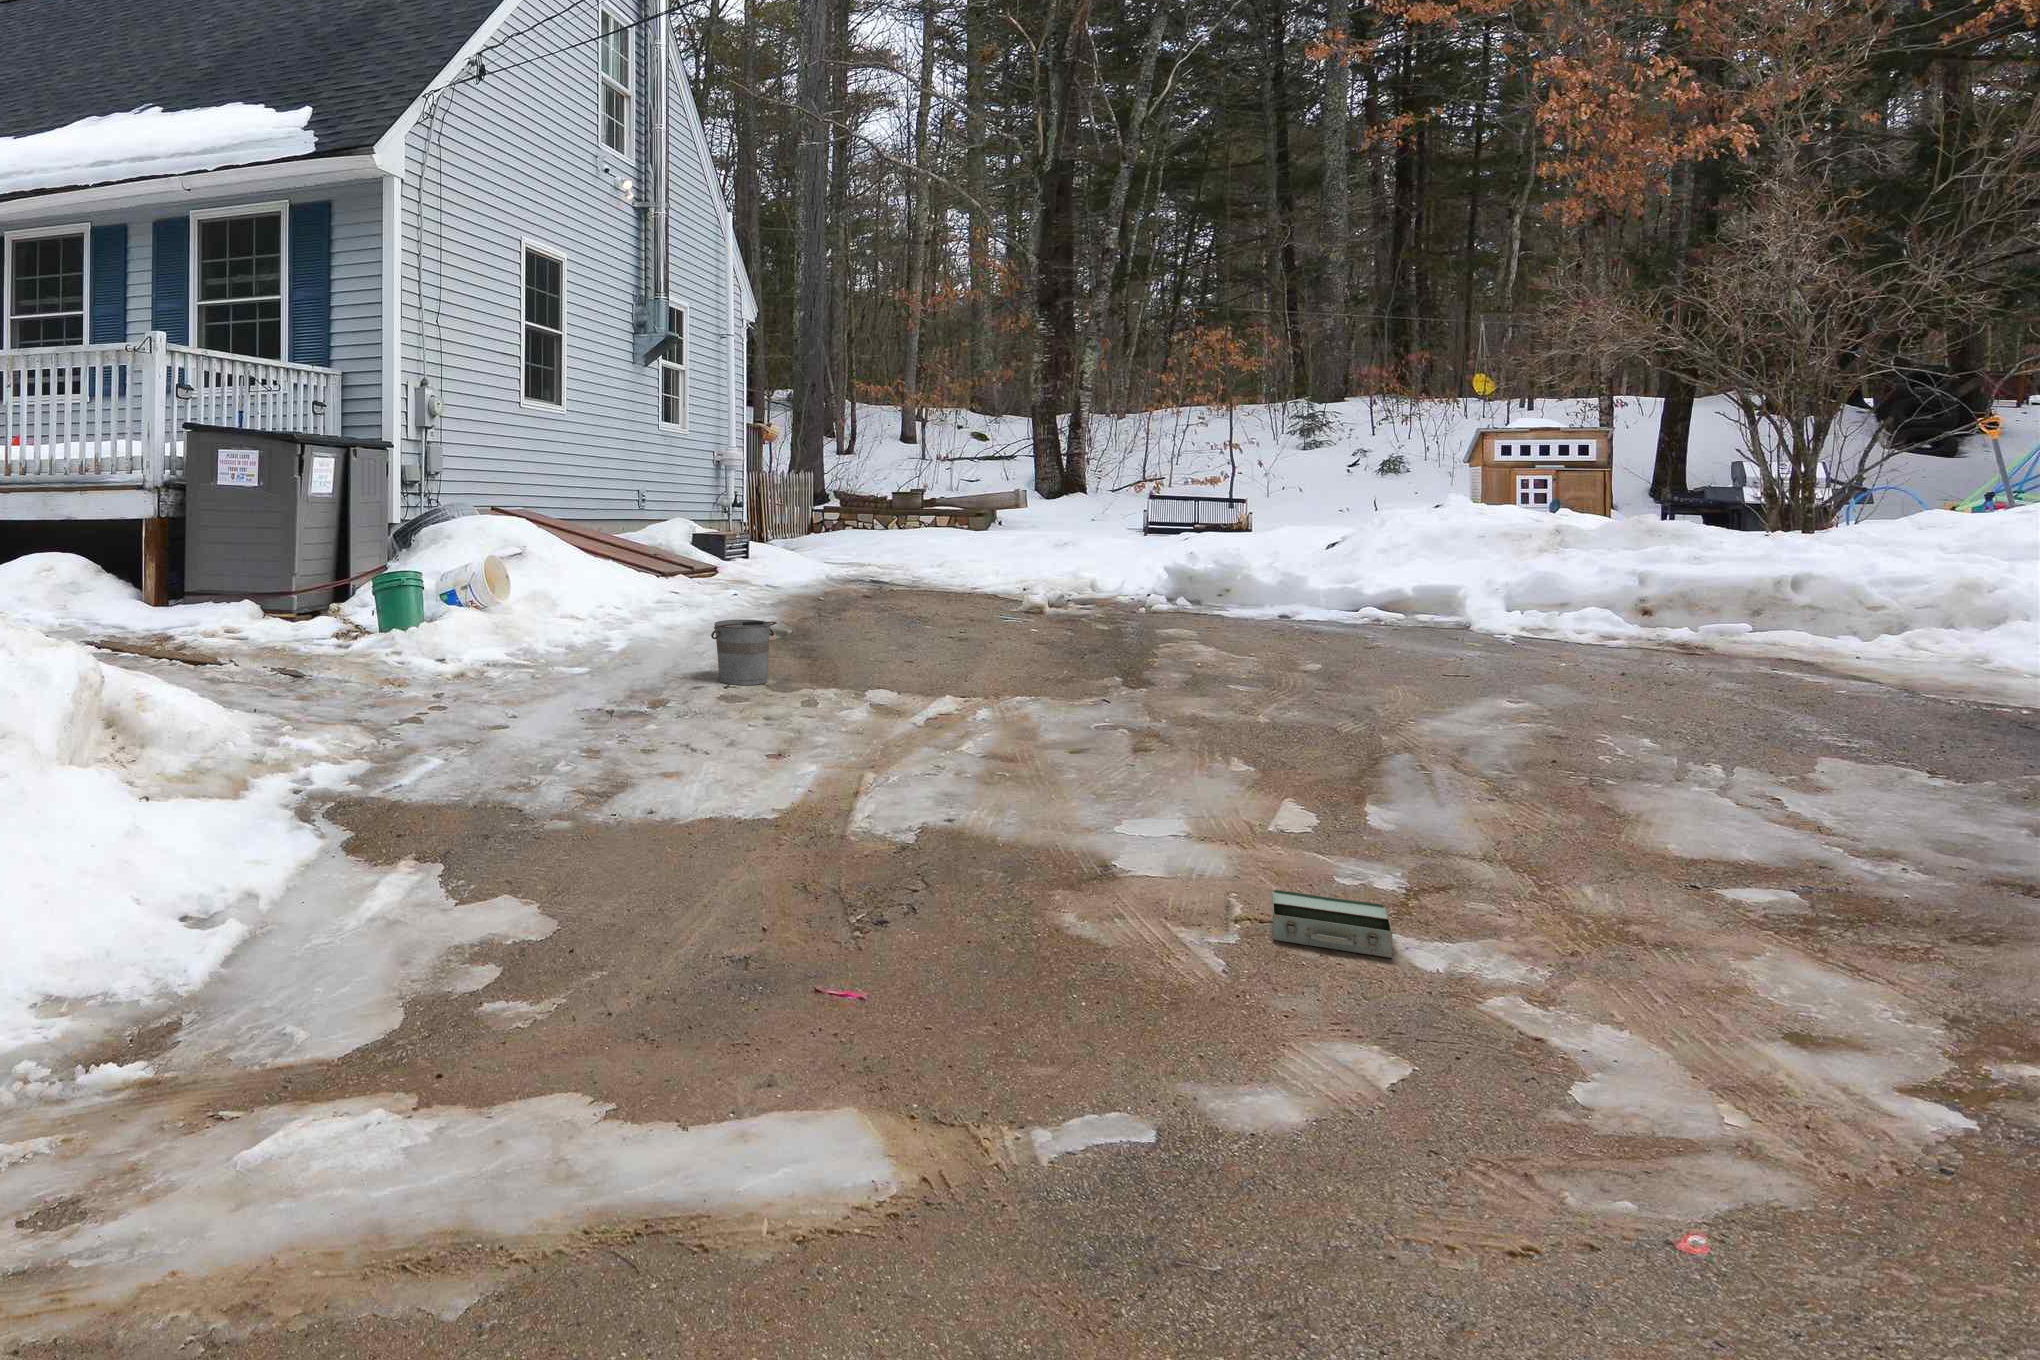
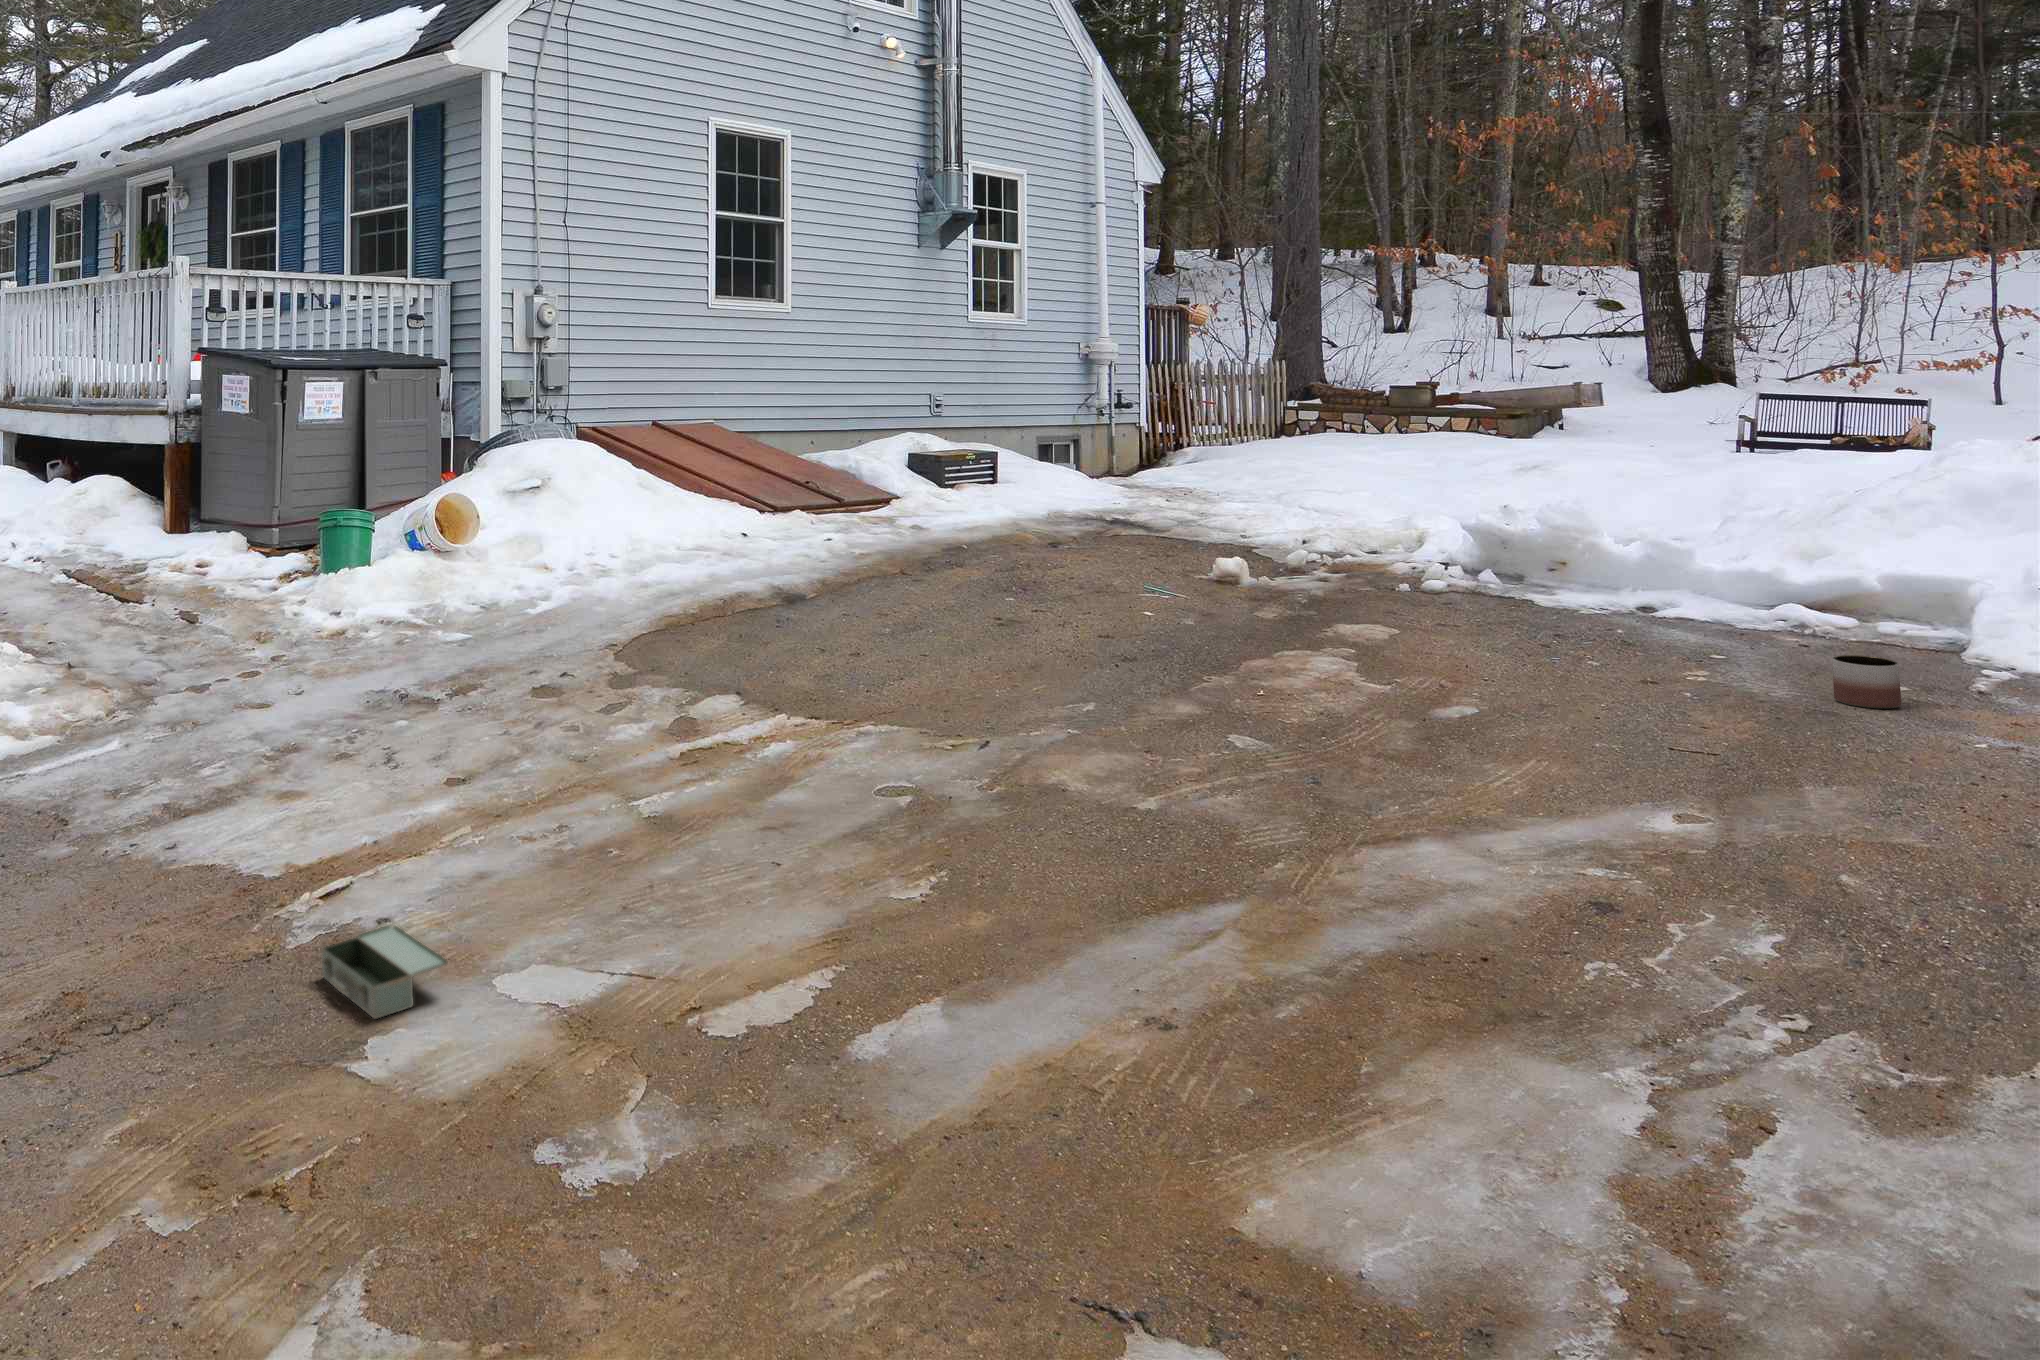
bucket: present [711,620,777,685] -> none [577,564,651,641]
planter: none [1509,638,1548,669] -> present [1833,655,1901,709]

